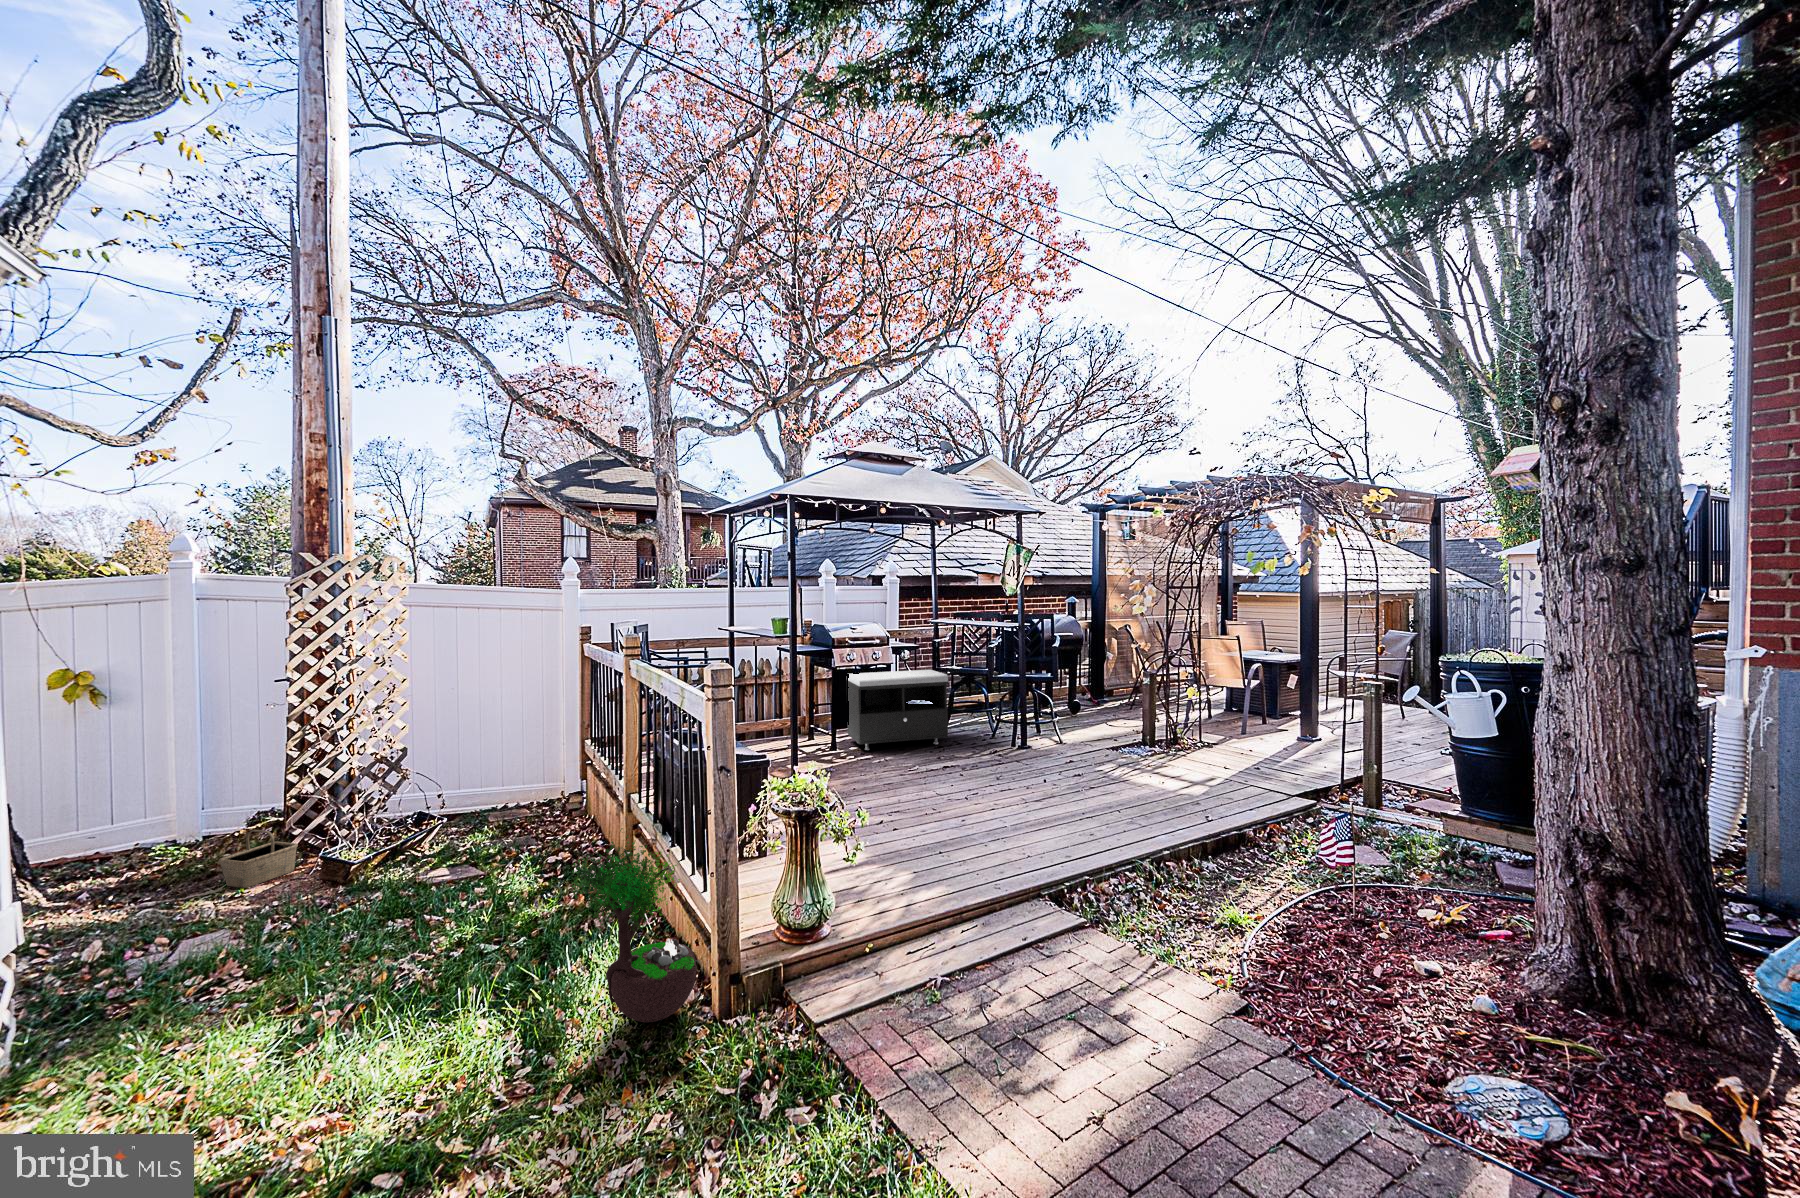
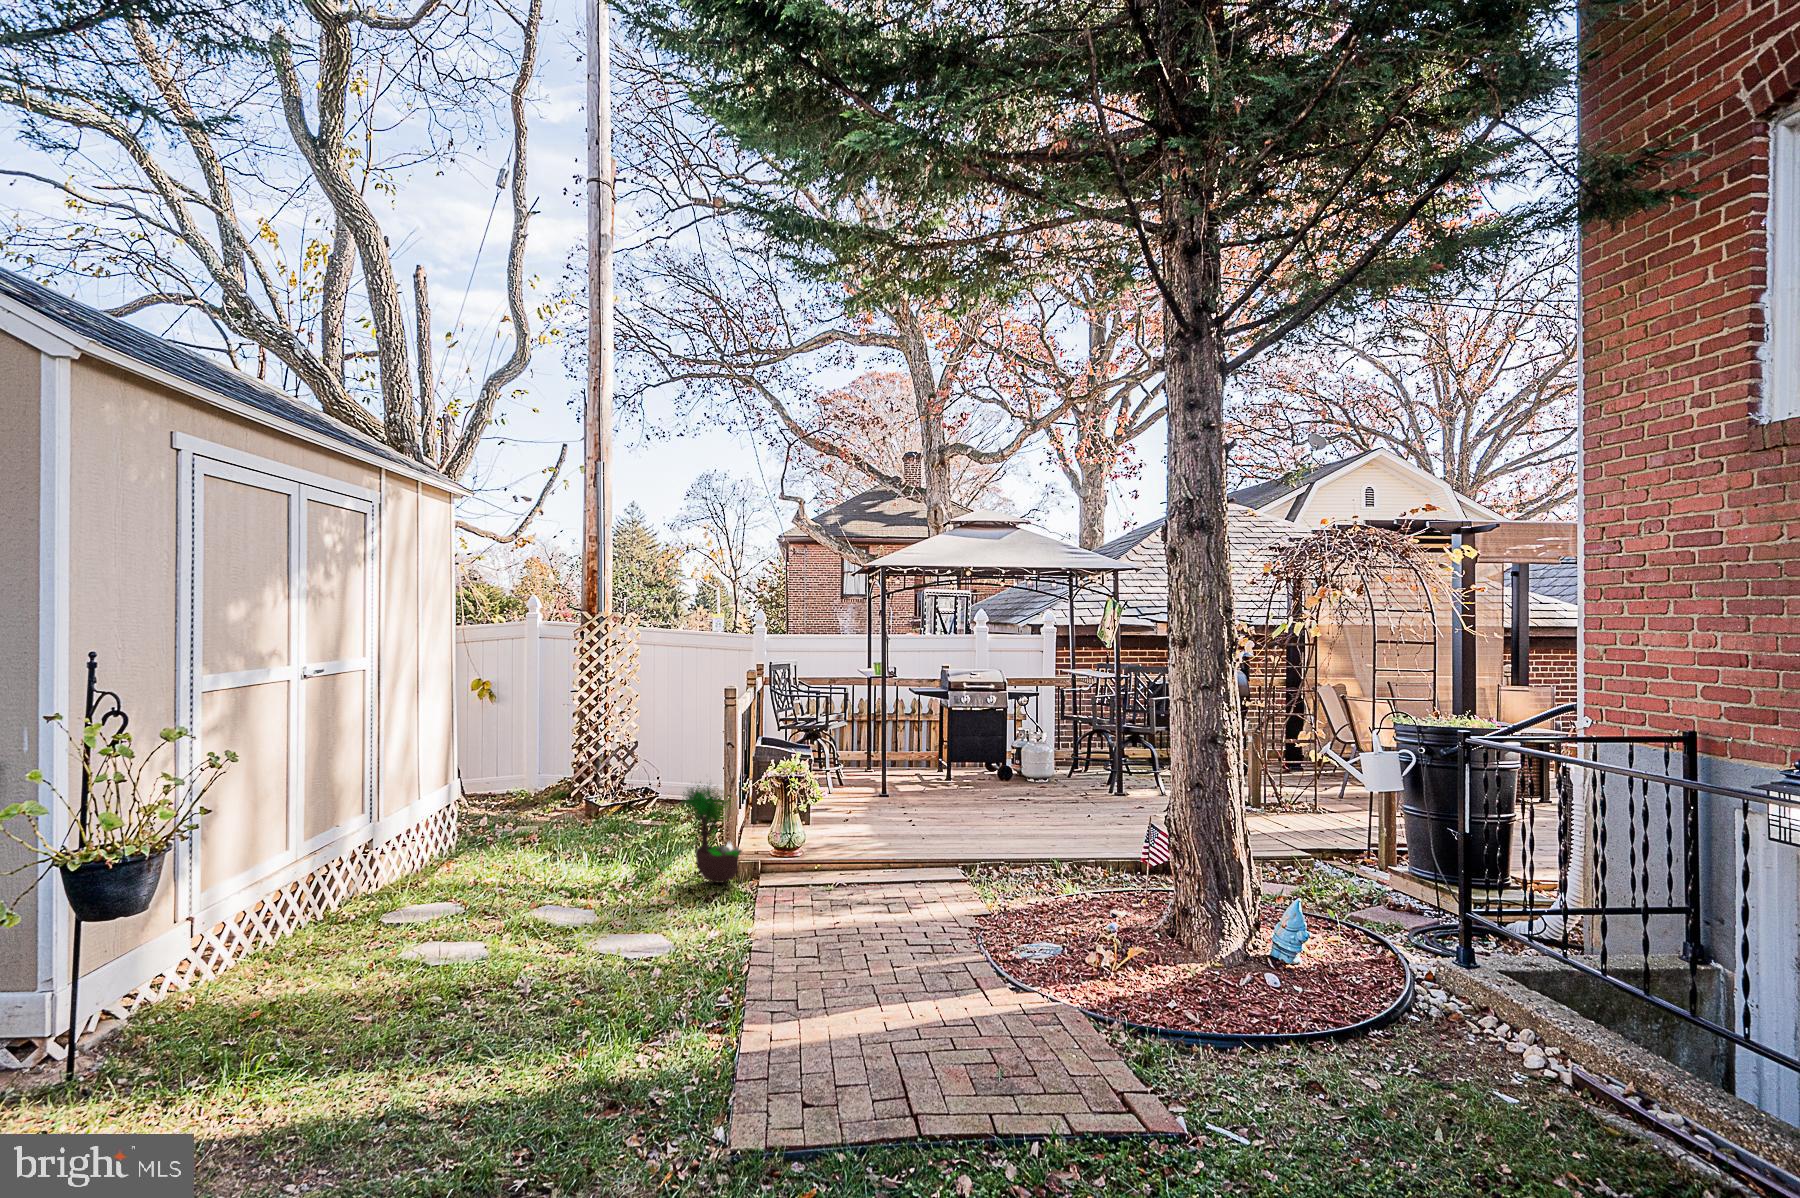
storage bench: present [847,670,948,750] -> none [968,714,1051,782]
basket: present [219,830,298,888] -> none [537,781,575,814]

